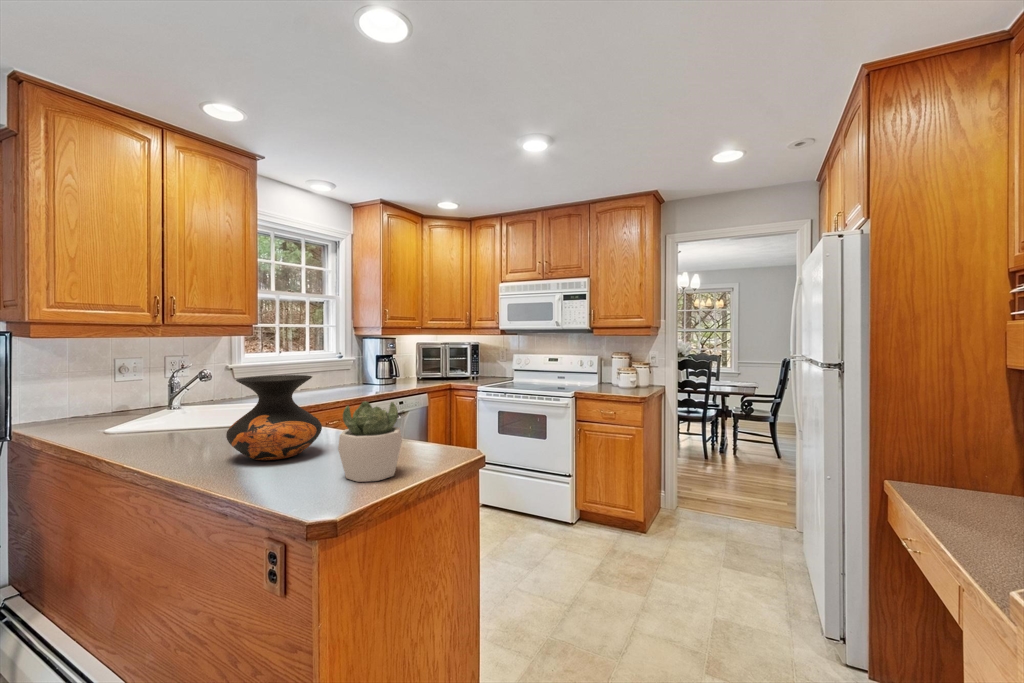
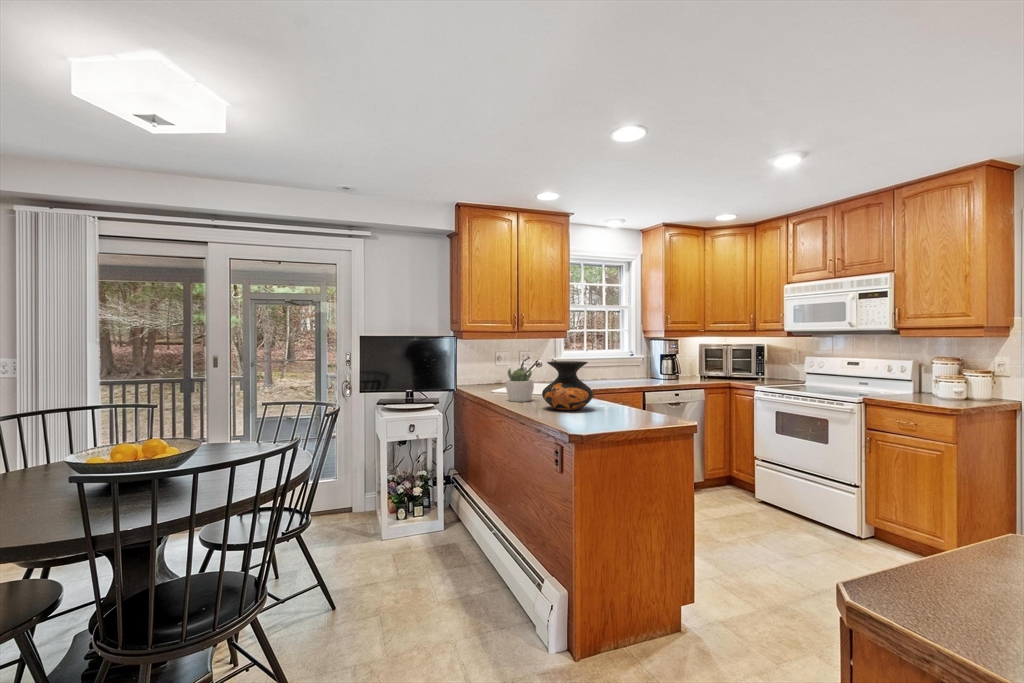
succulent plant: present [338,401,402,482] -> present [506,368,534,402]

